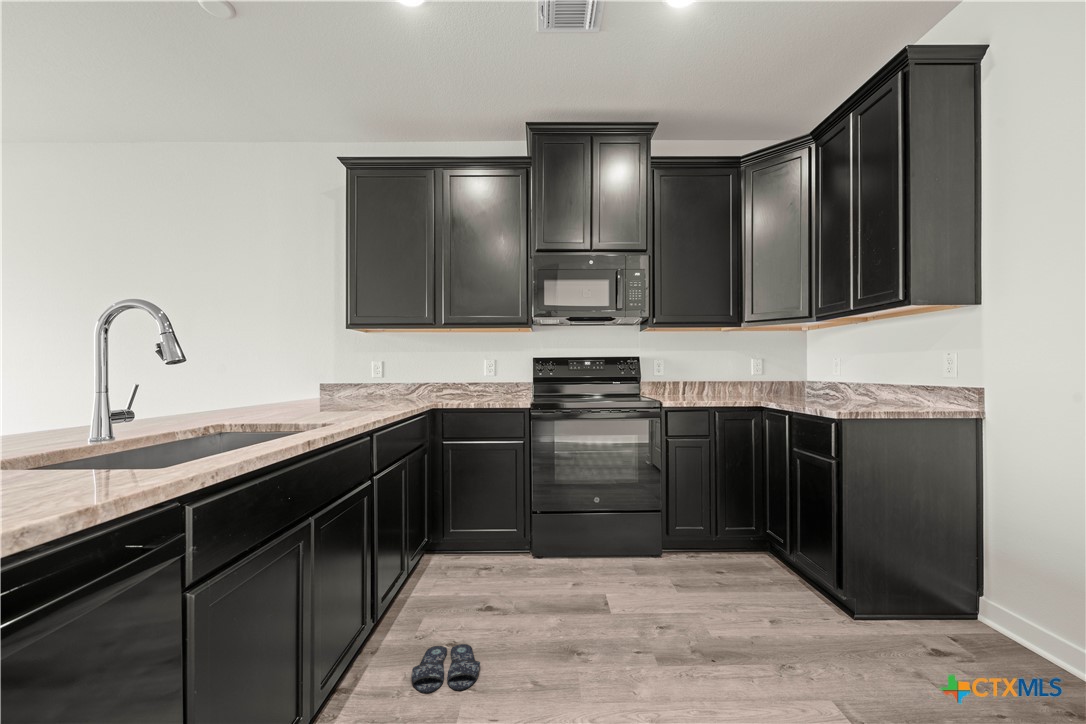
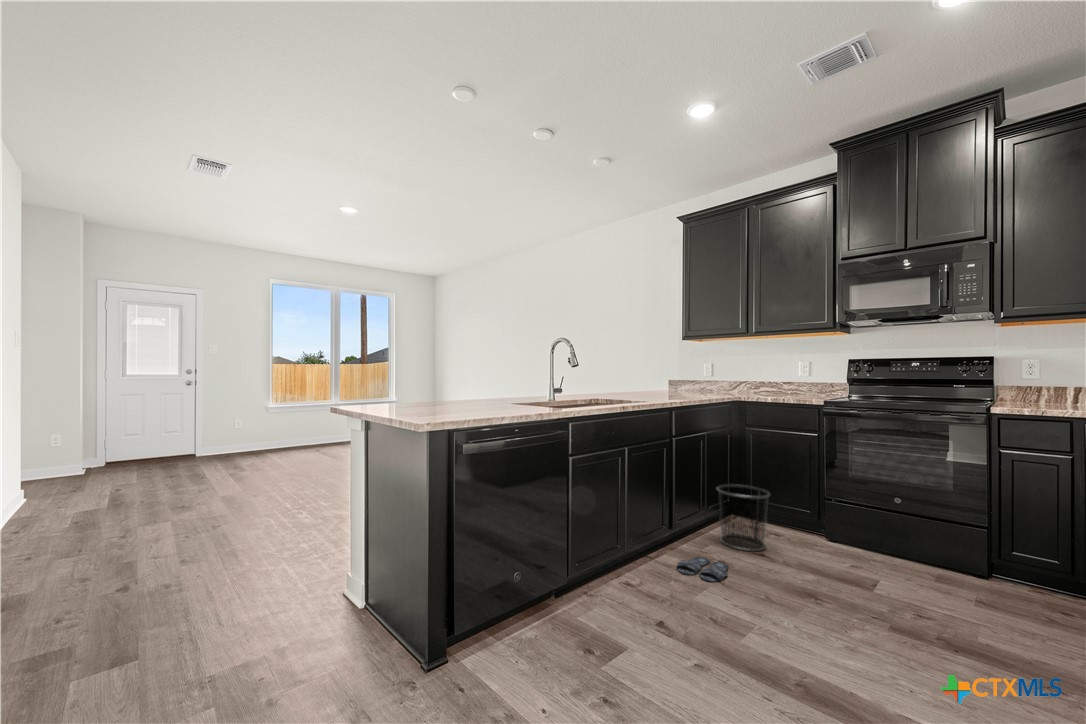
waste bin: none [430,522,494,611] -> present [717,484,770,551]

